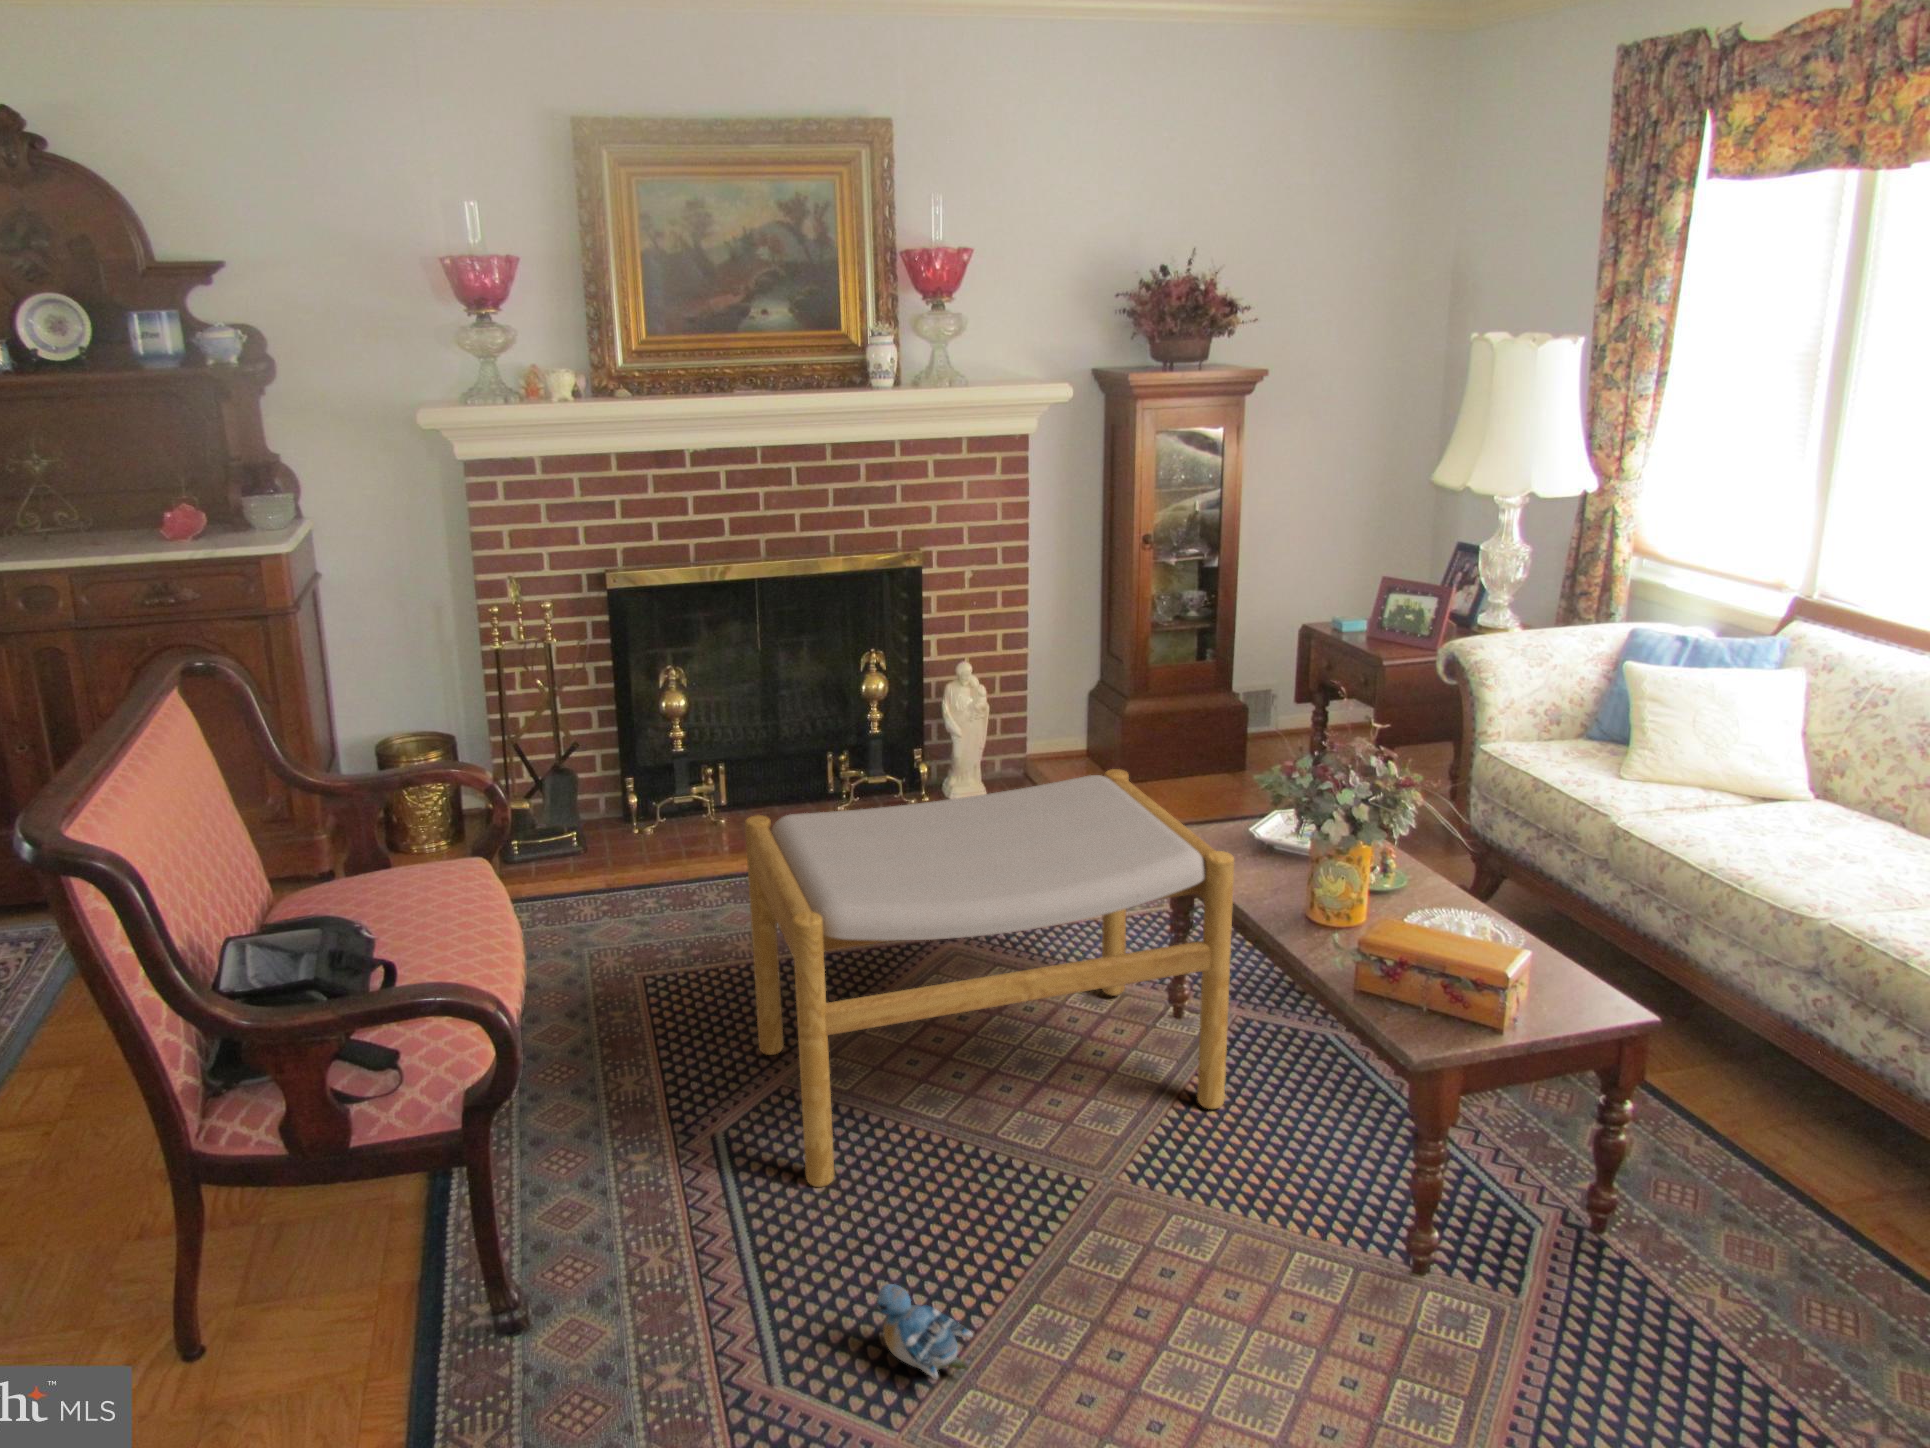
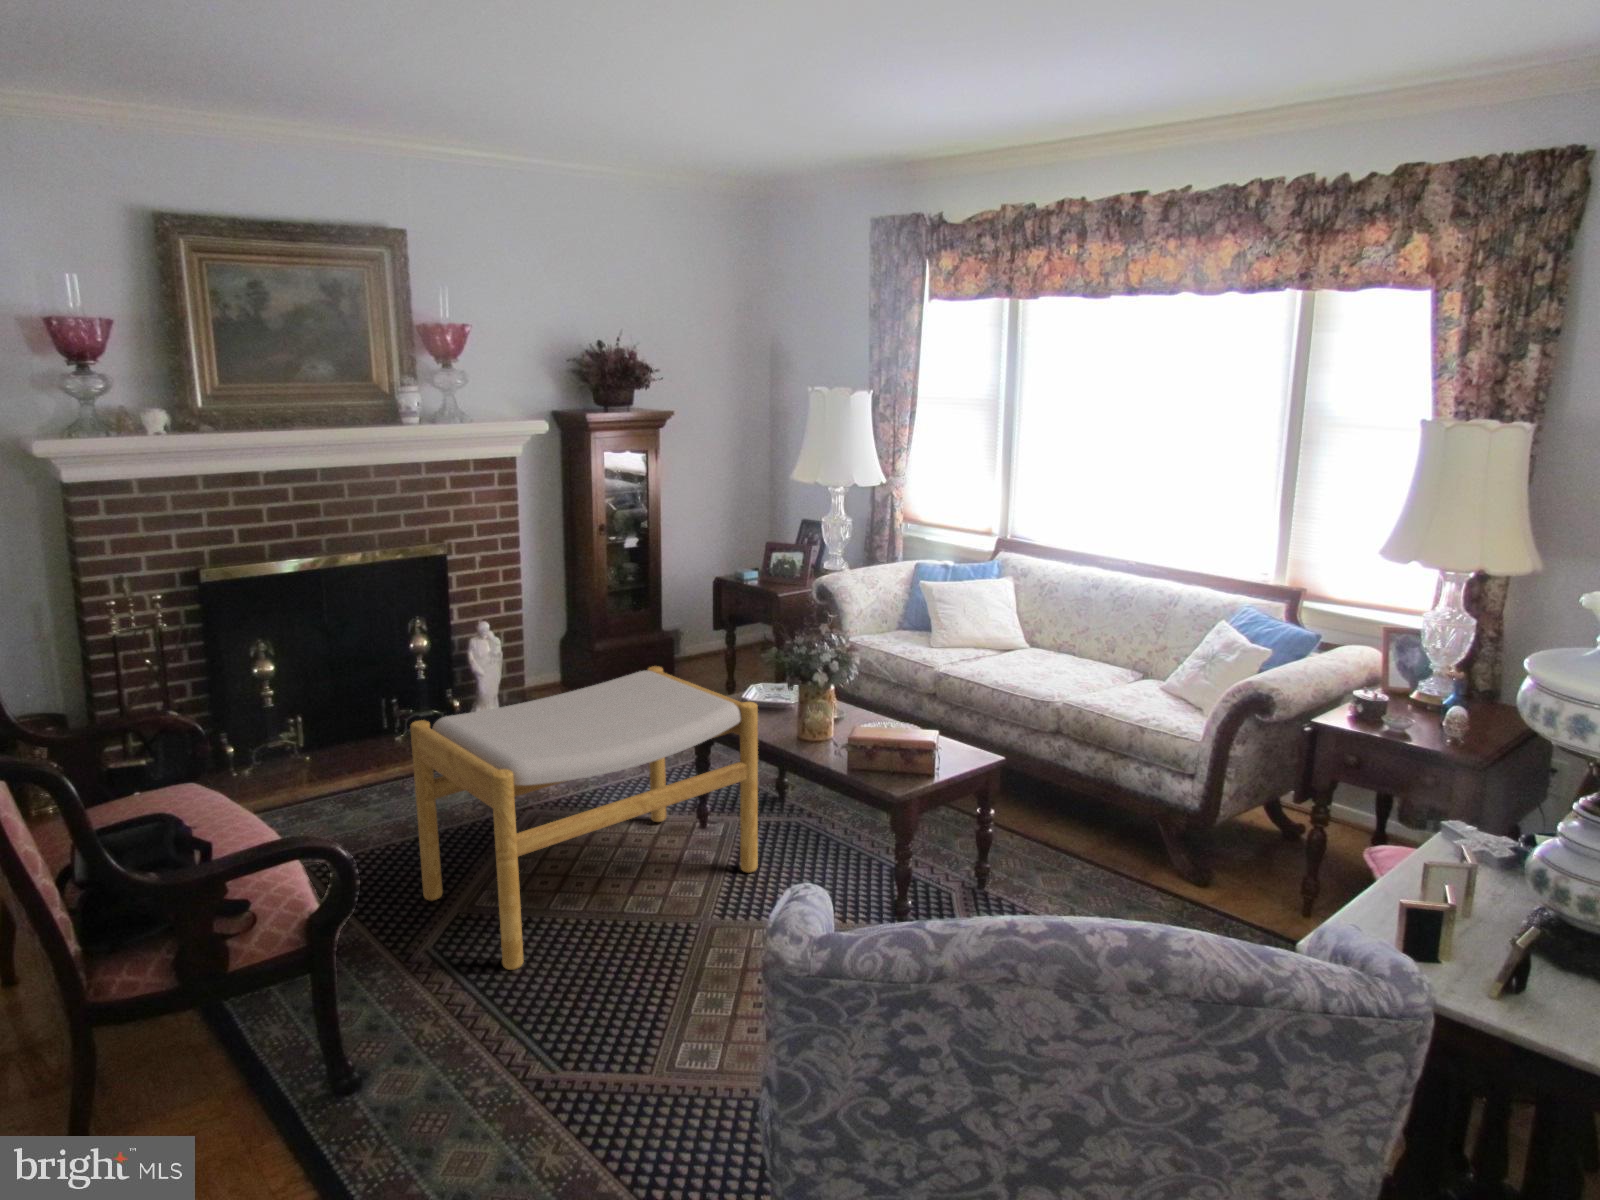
plush toy: present [877,1284,973,1379] -> none [602,999,673,1050]

